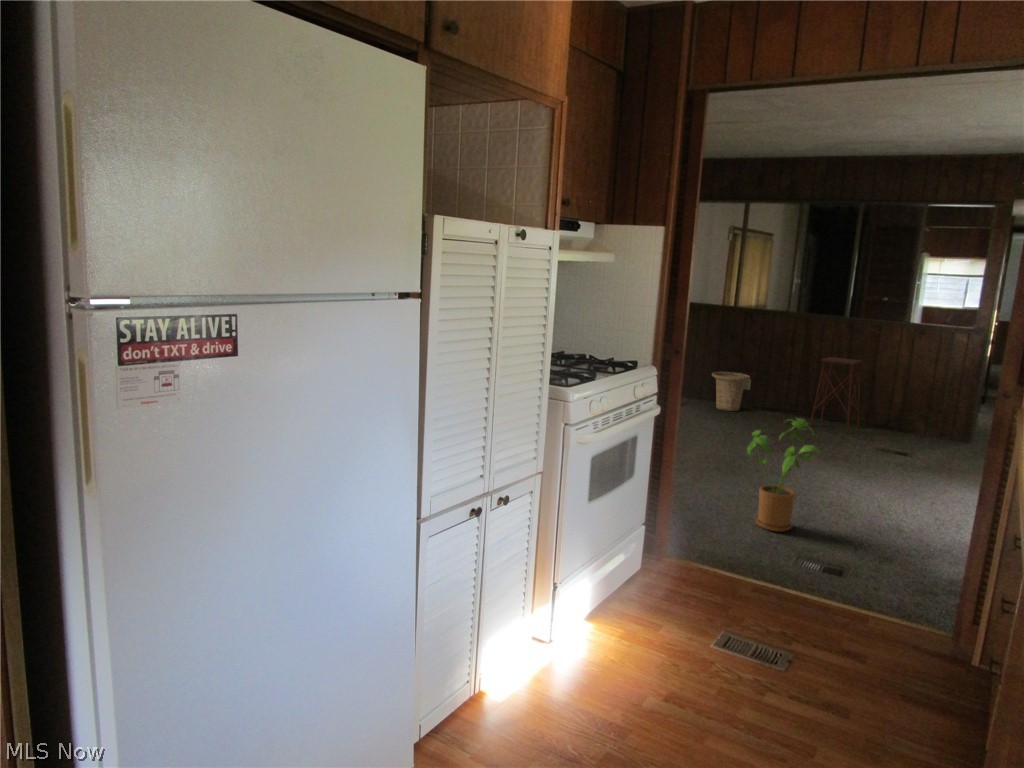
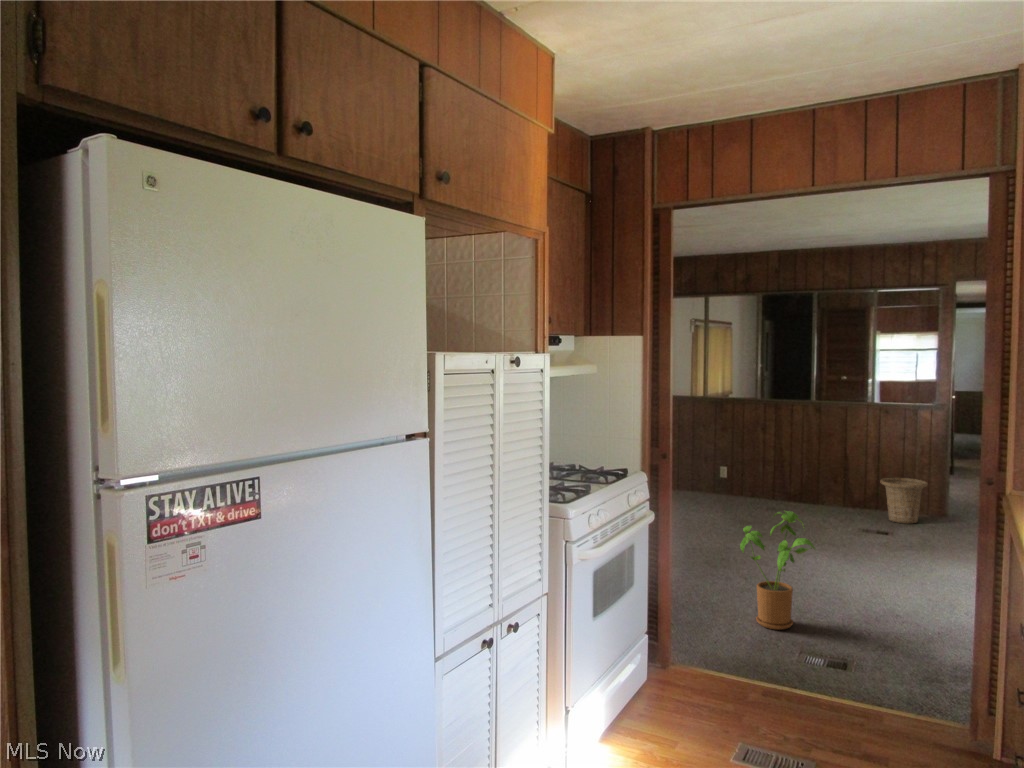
side table: present [810,357,862,432] -> none [793,441,842,517]
basket: present [712,372,750,411] -> present [880,478,928,524]

